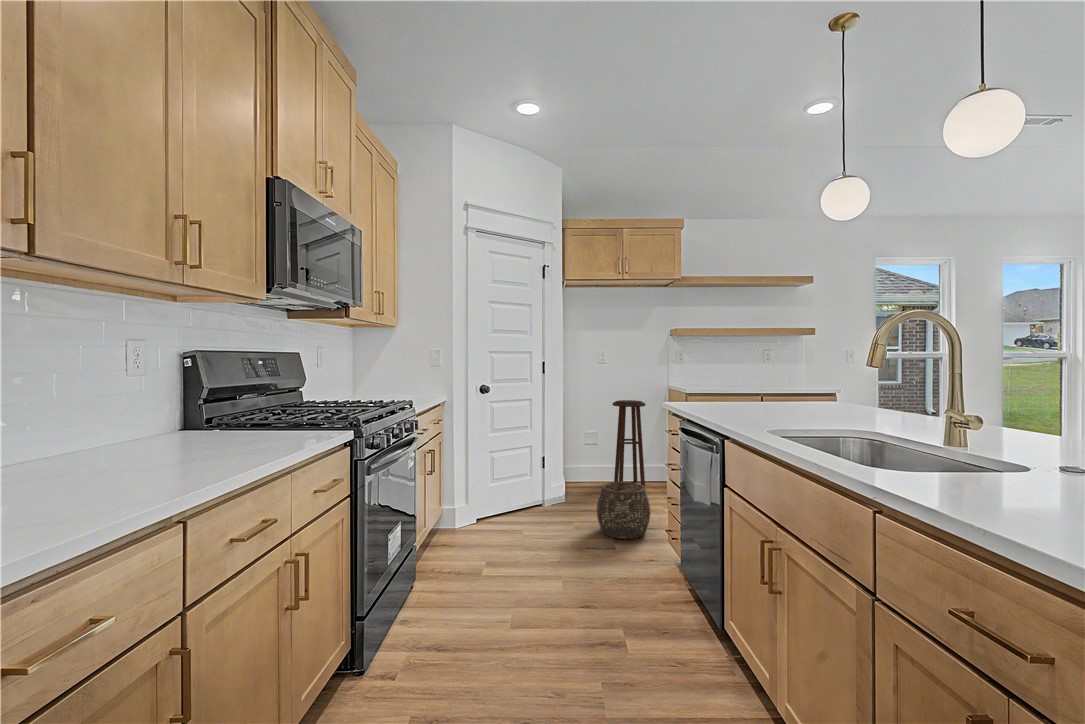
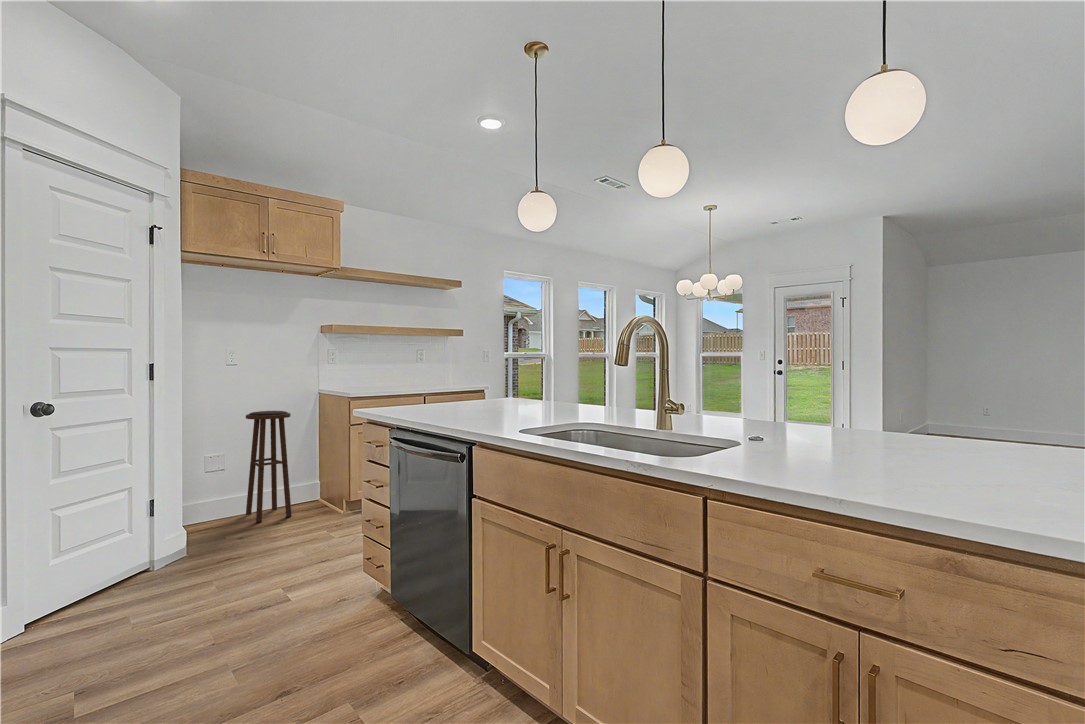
woven basket: present [597,482,651,539] -> none [252,512,326,587]

